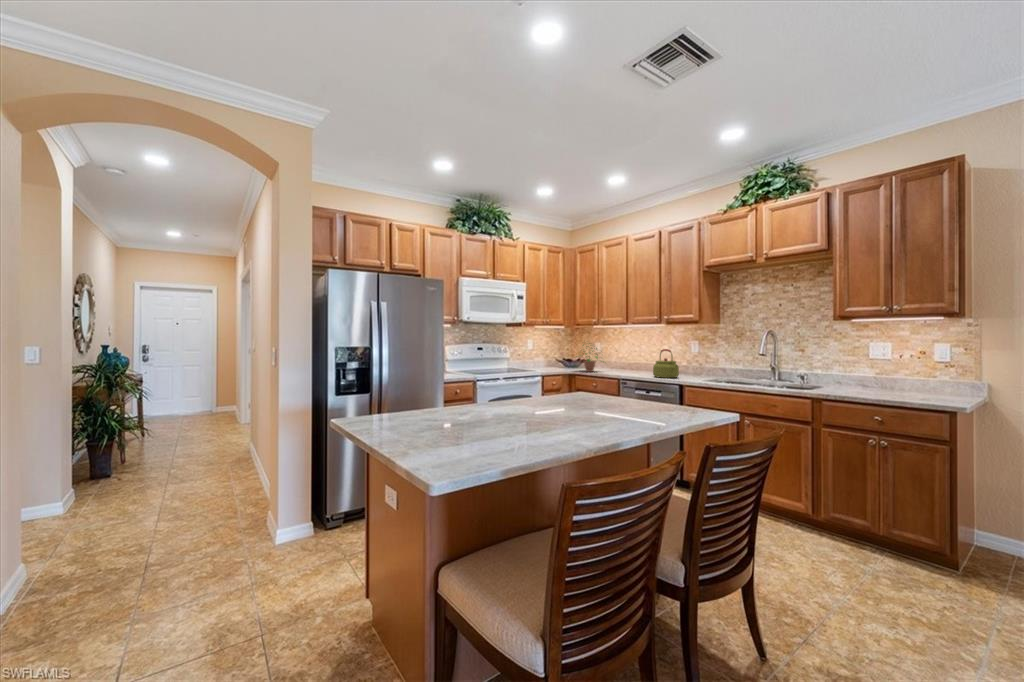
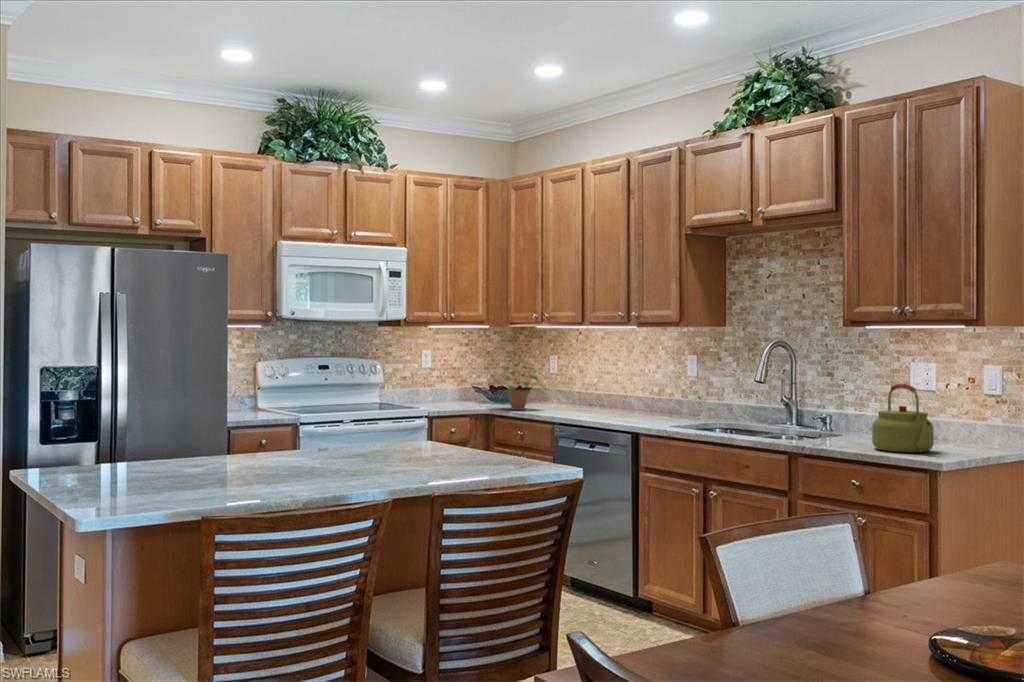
kettle: present [653,349,679,378] -> present [872,384,934,453]

